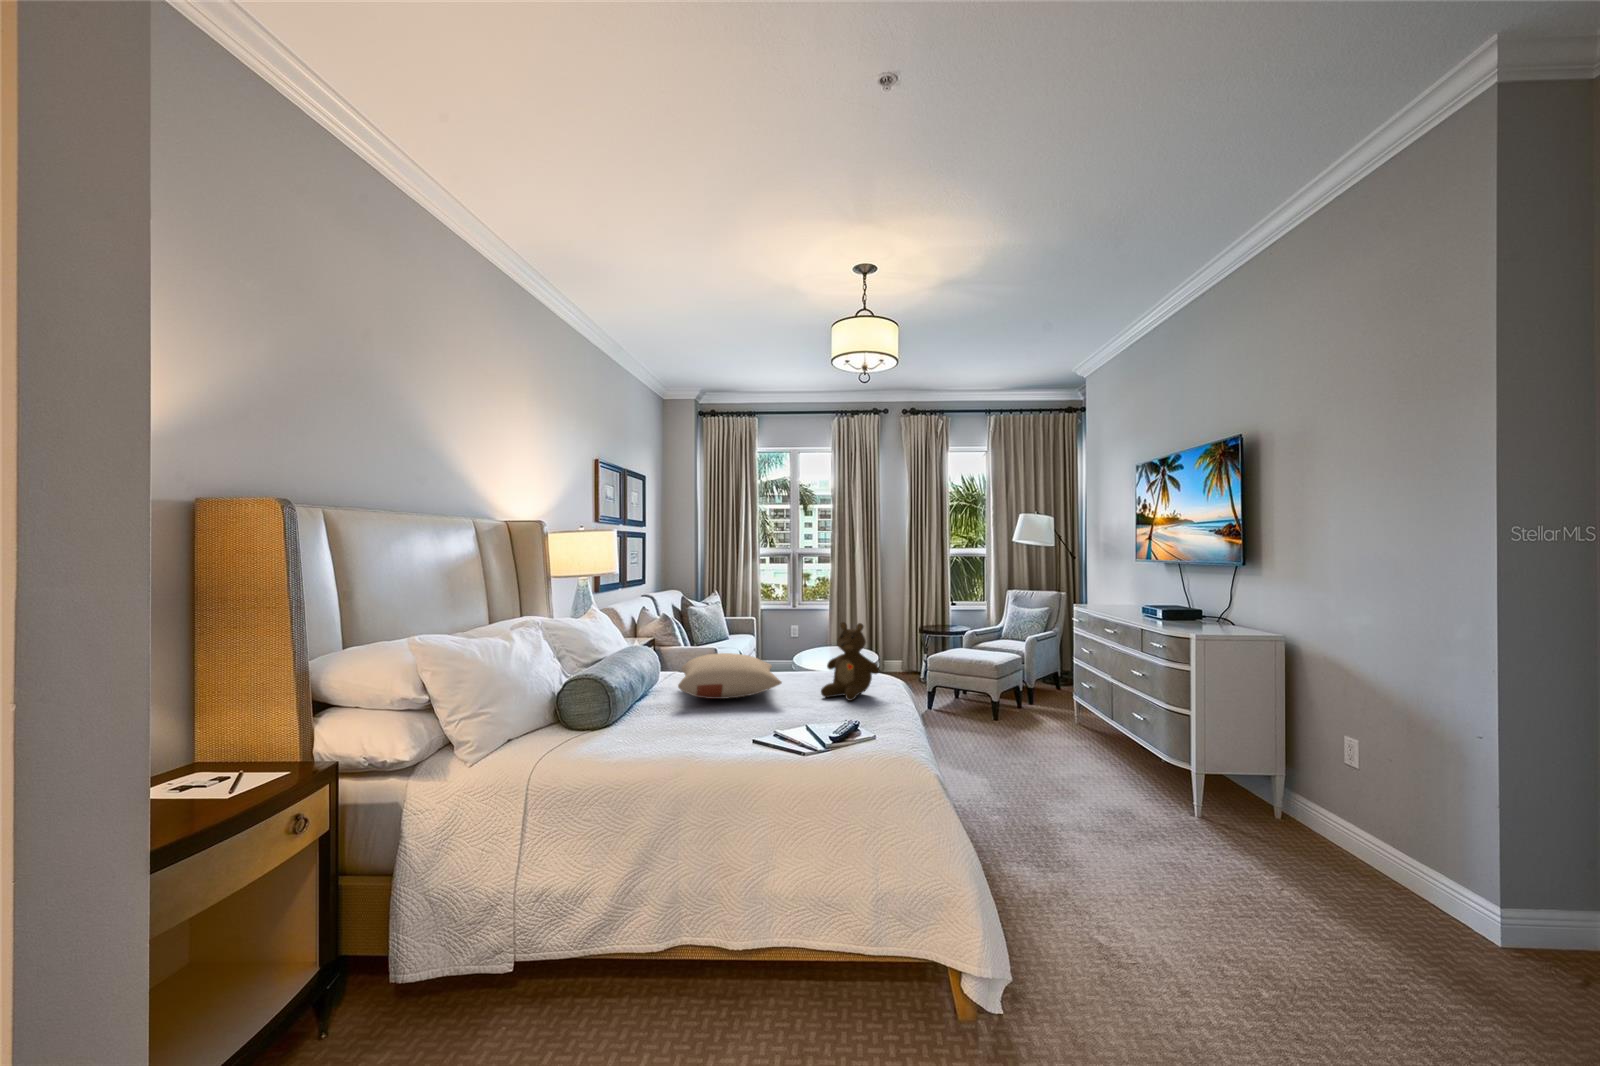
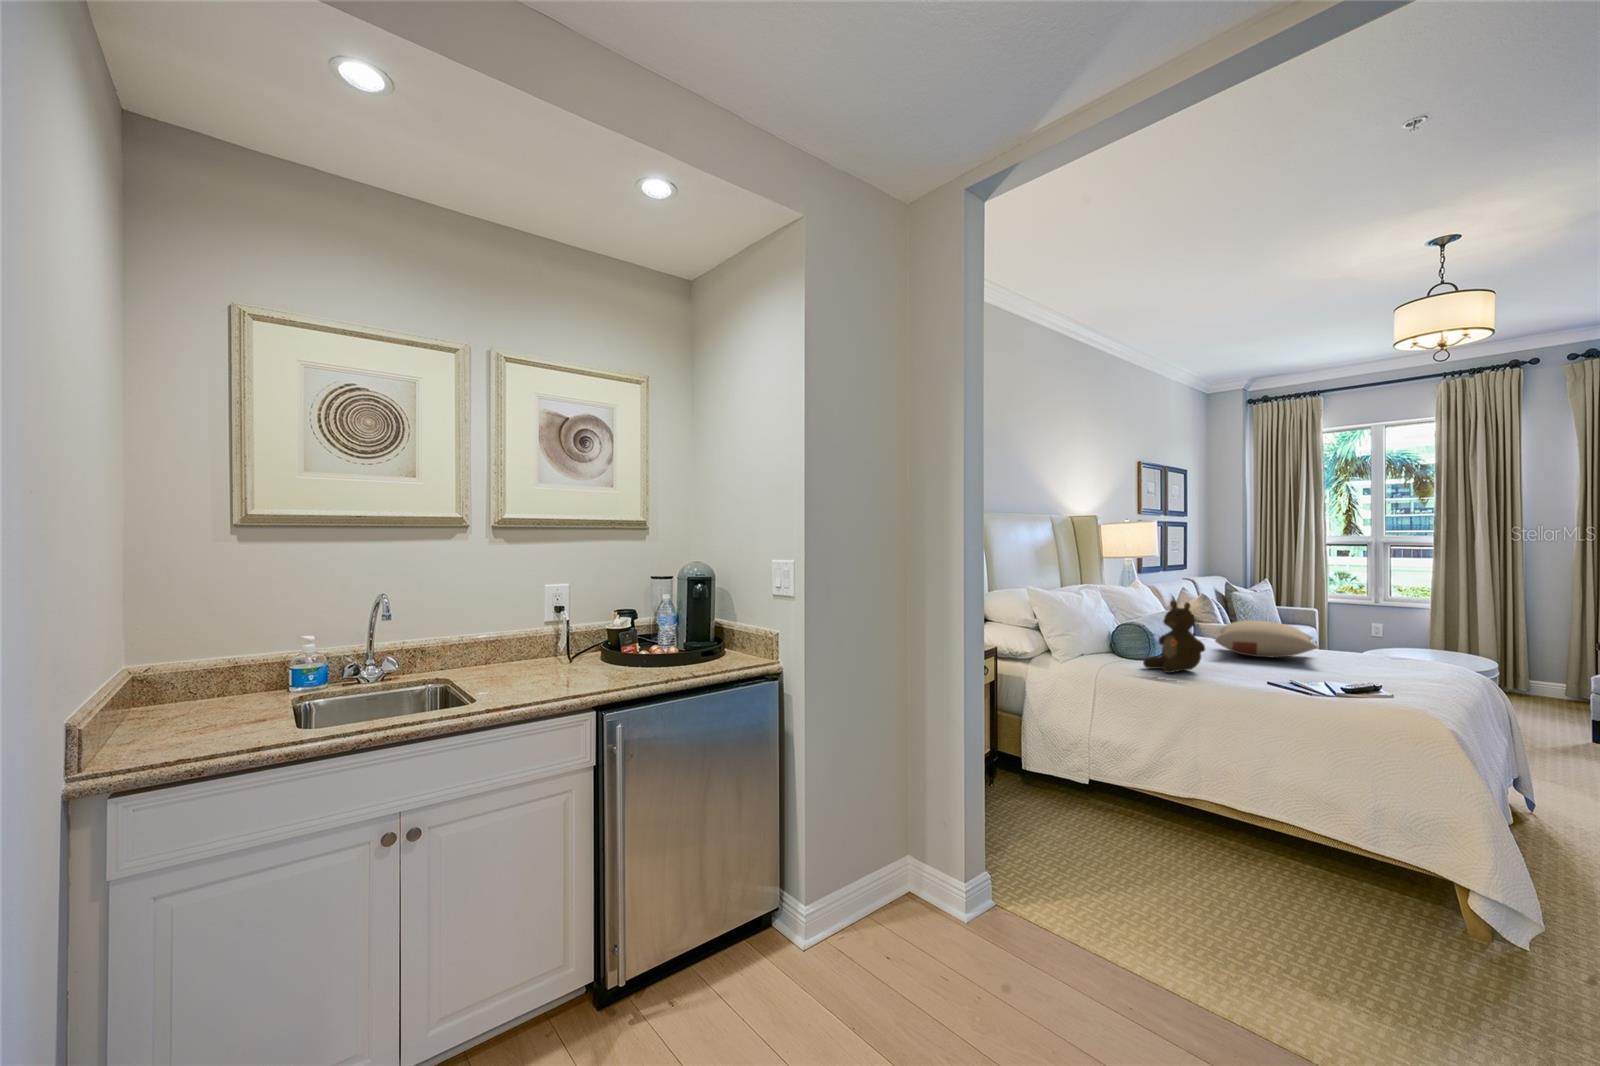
teddy bear: present [821,622,879,701] -> present [1143,601,1205,673]

